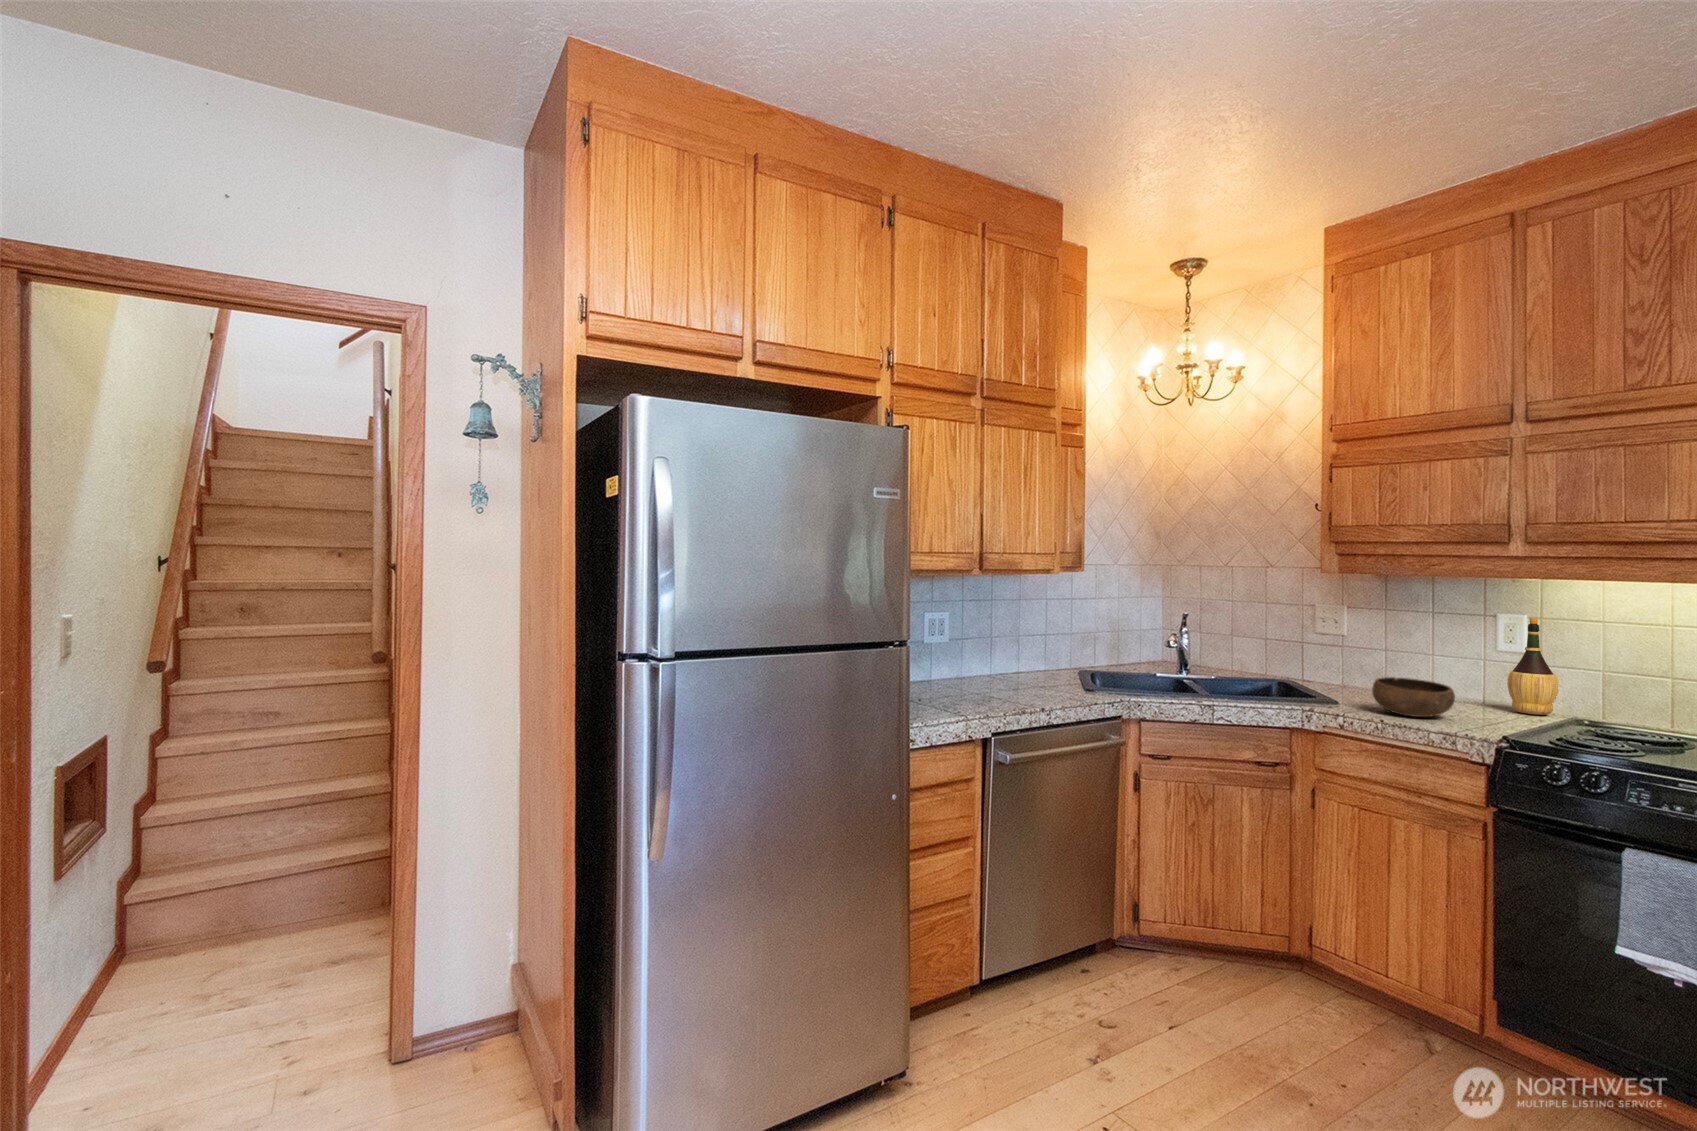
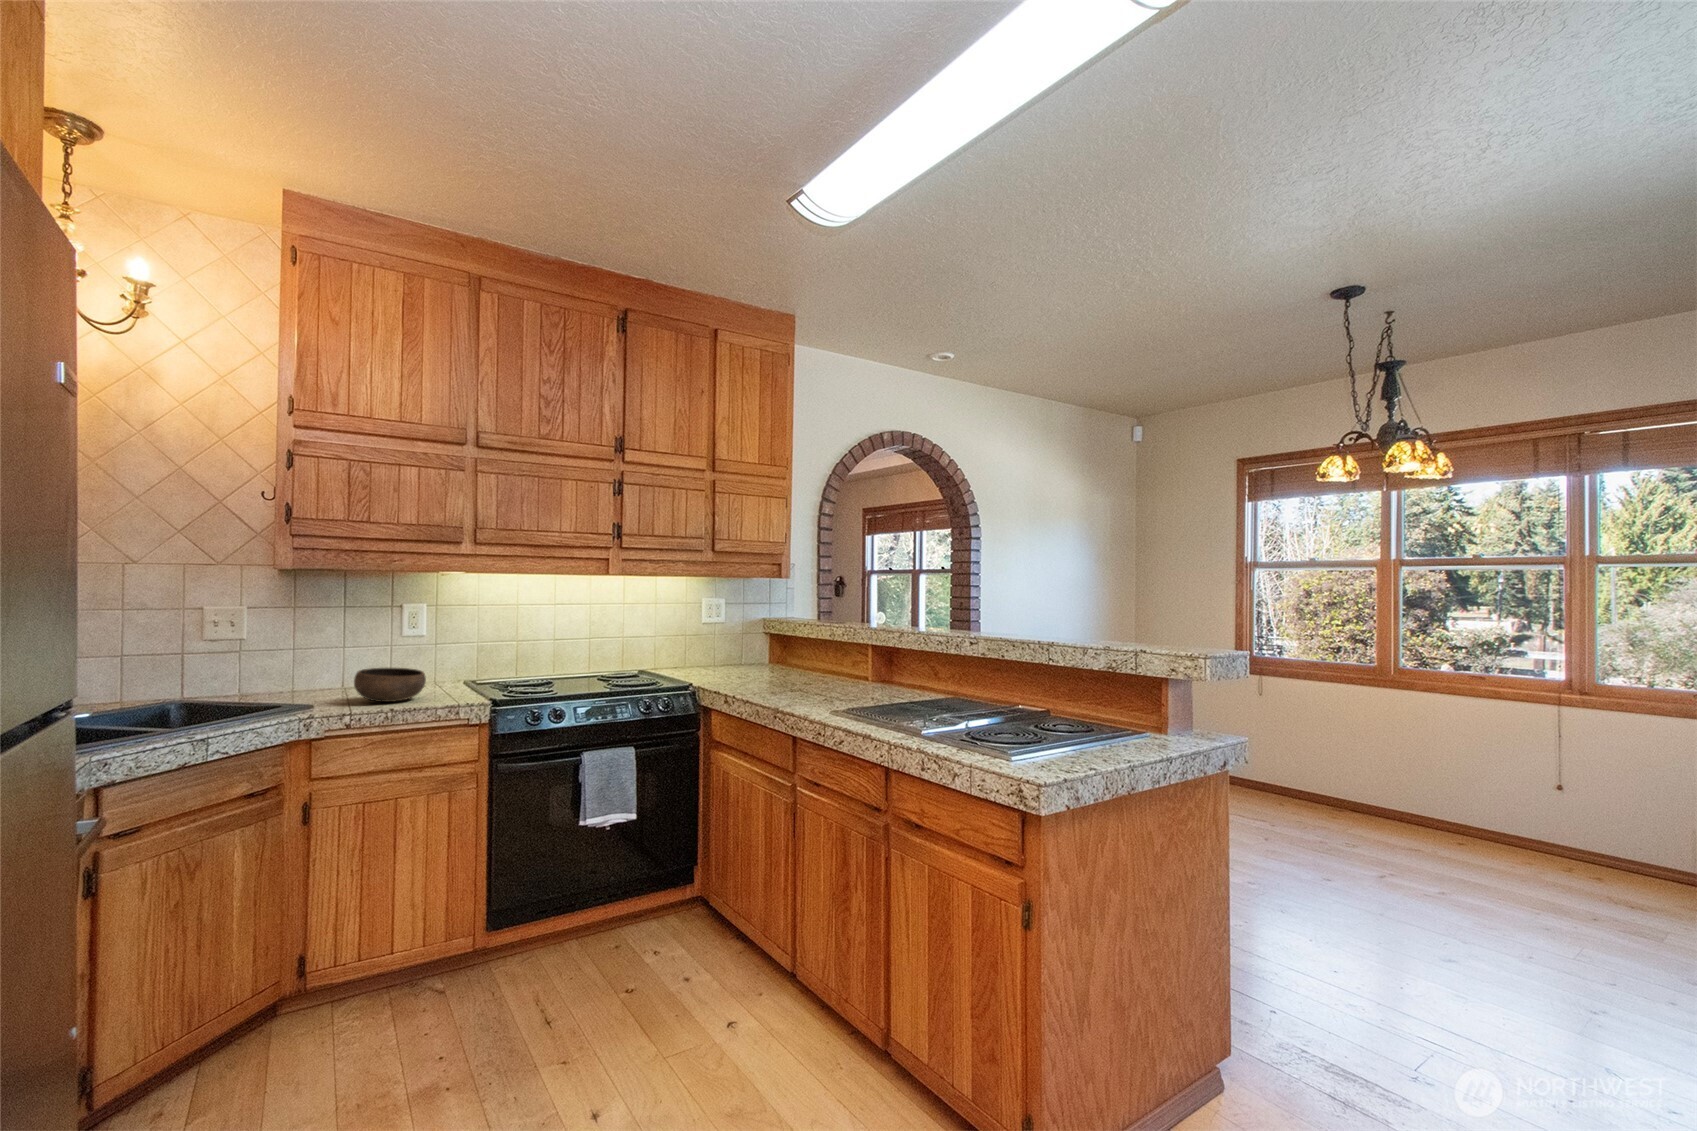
wine bottle: present [1507,618,1559,715] -> none [412,605,448,684]

